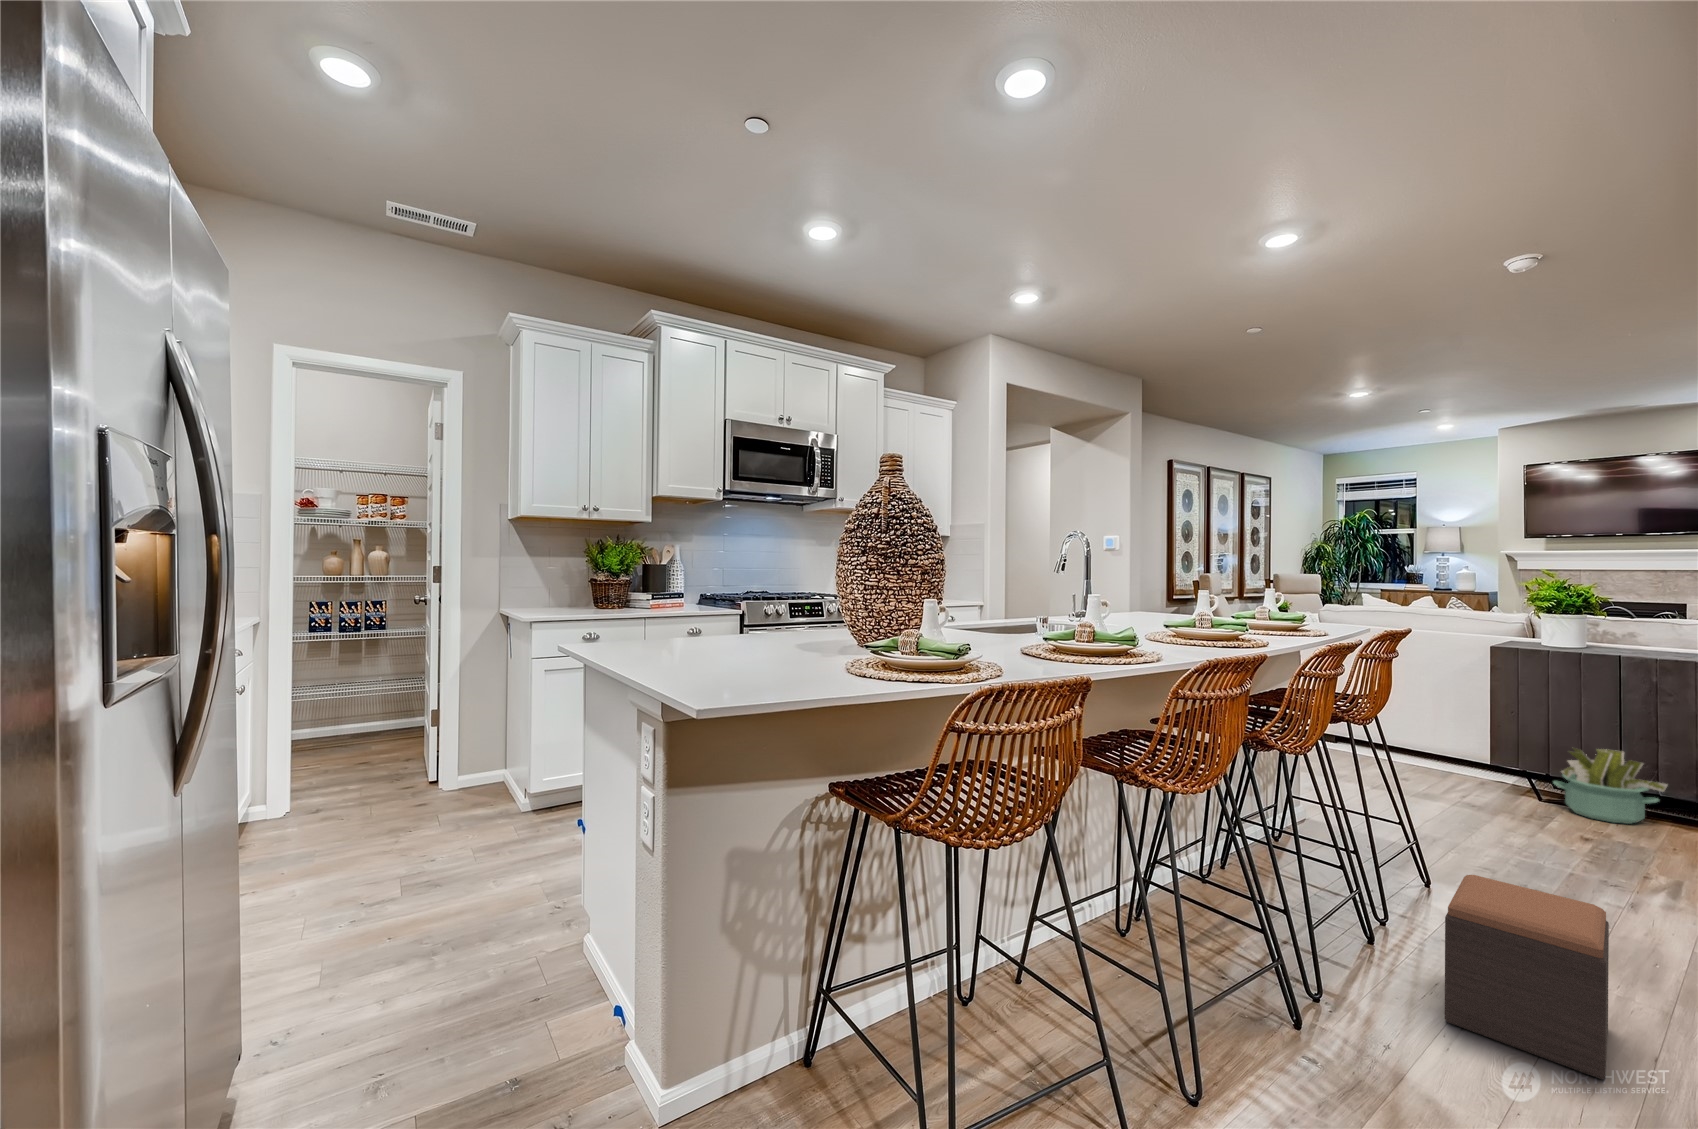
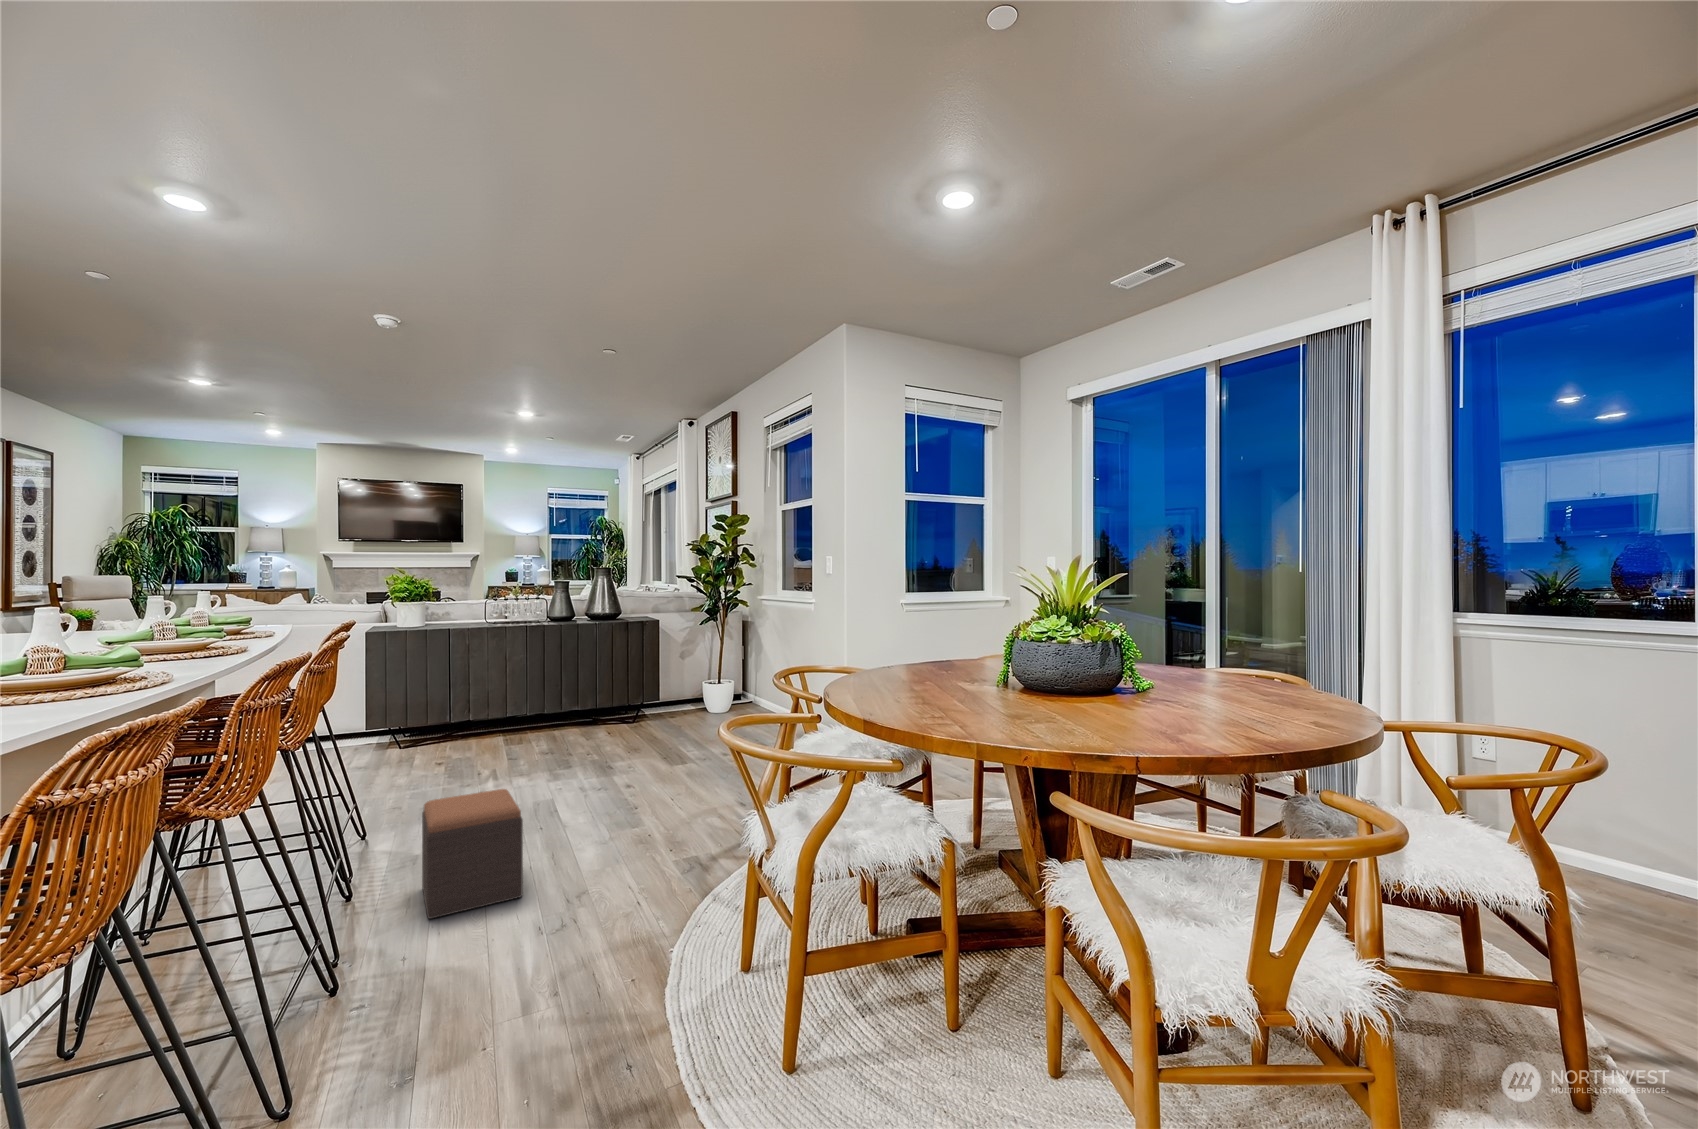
decorative plant: present [1553,748,1667,824] -> none [412,696,479,751]

